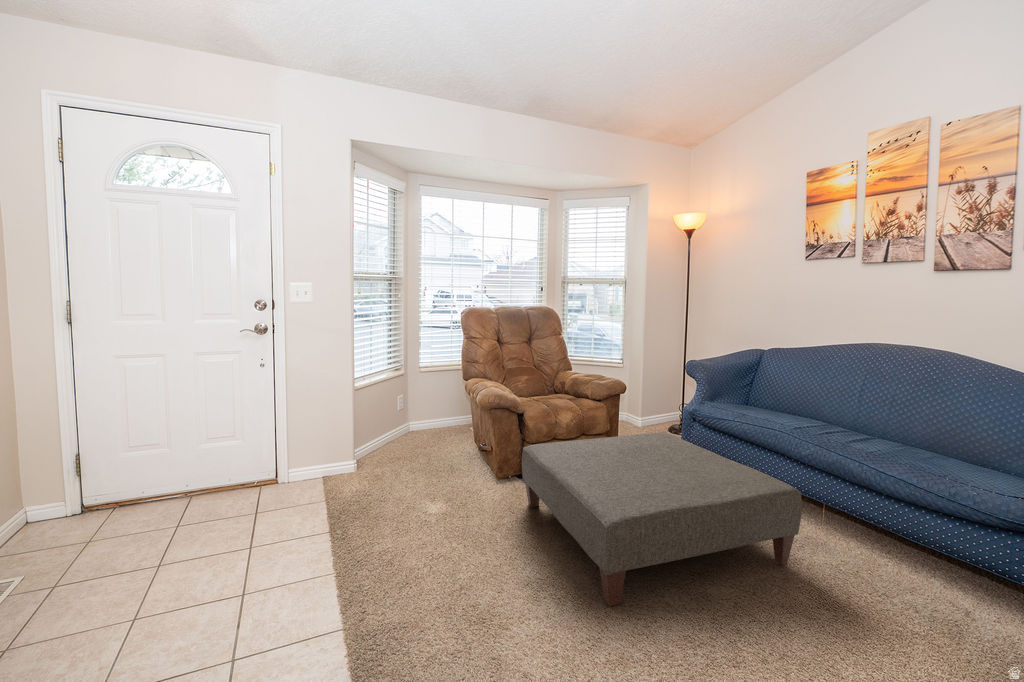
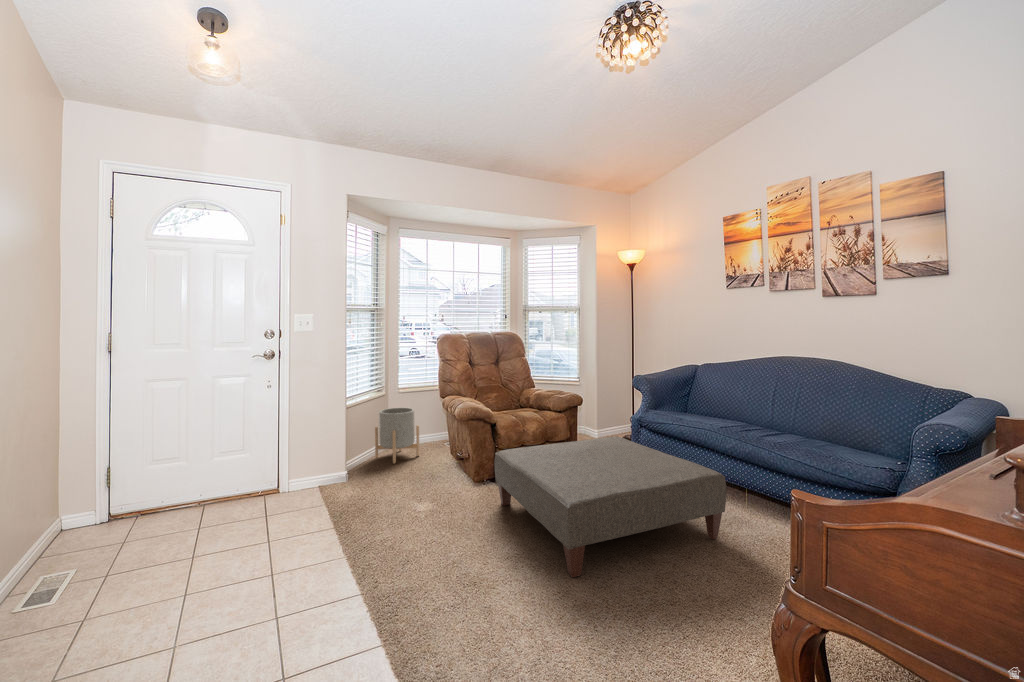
planter: none [393,389,441,450] -> present [375,408,419,463]

